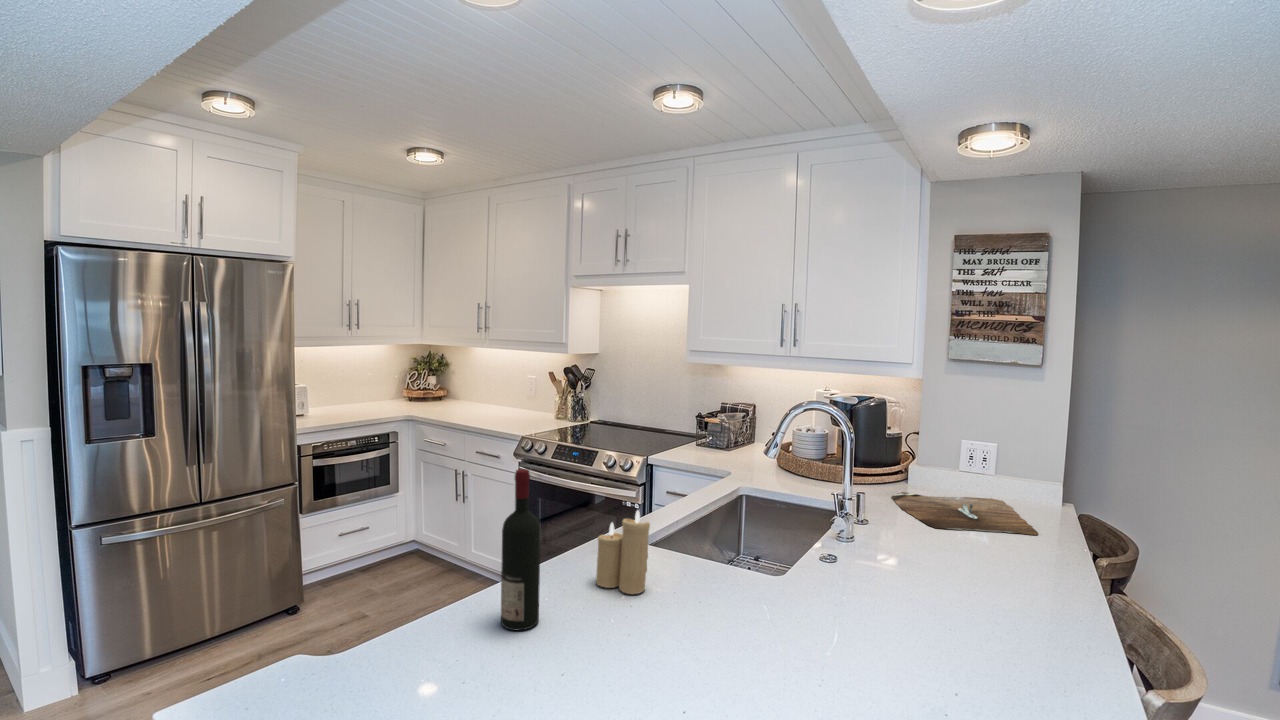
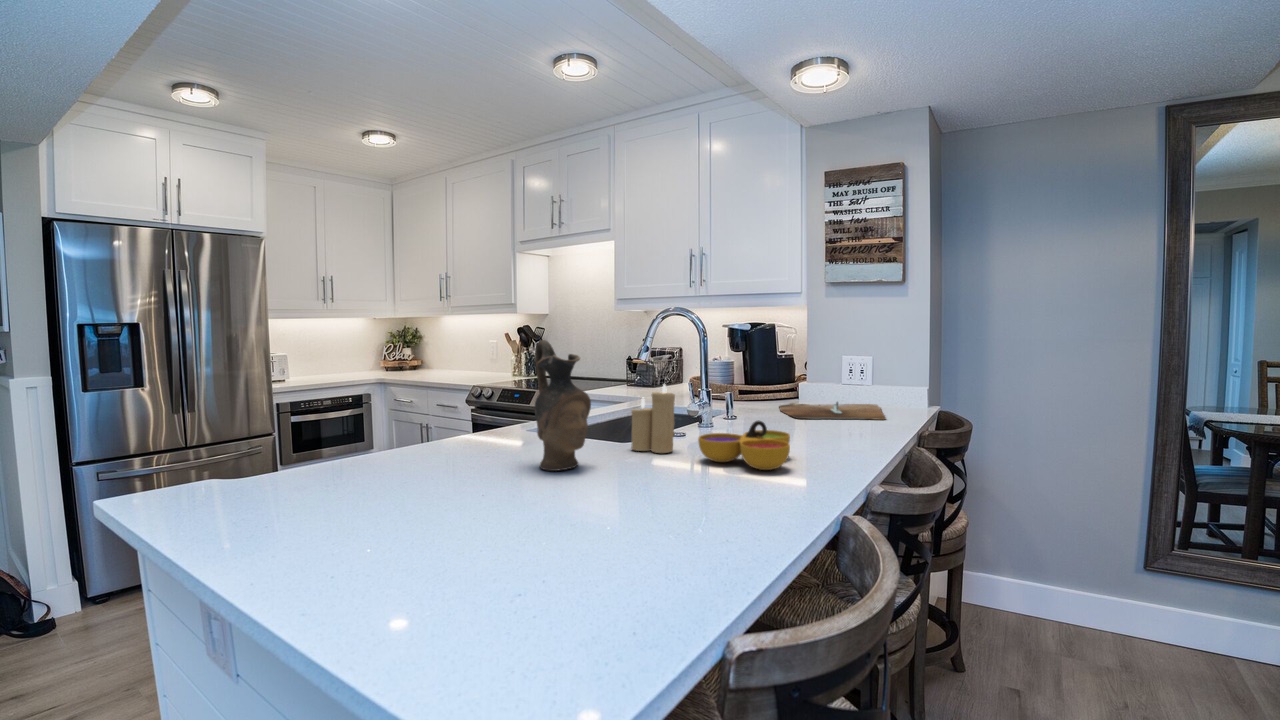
wine bottle: present [501,469,541,631] -> none [381,341,417,467]
ceramic pitcher: none [696,476,773,653] -> present [535,340,591,471]
candle: present [596,510,650,594] -> present [631,384,675,453]
decorative bowl: none [893,586,1031,664] -> present [698,421,790,470]

